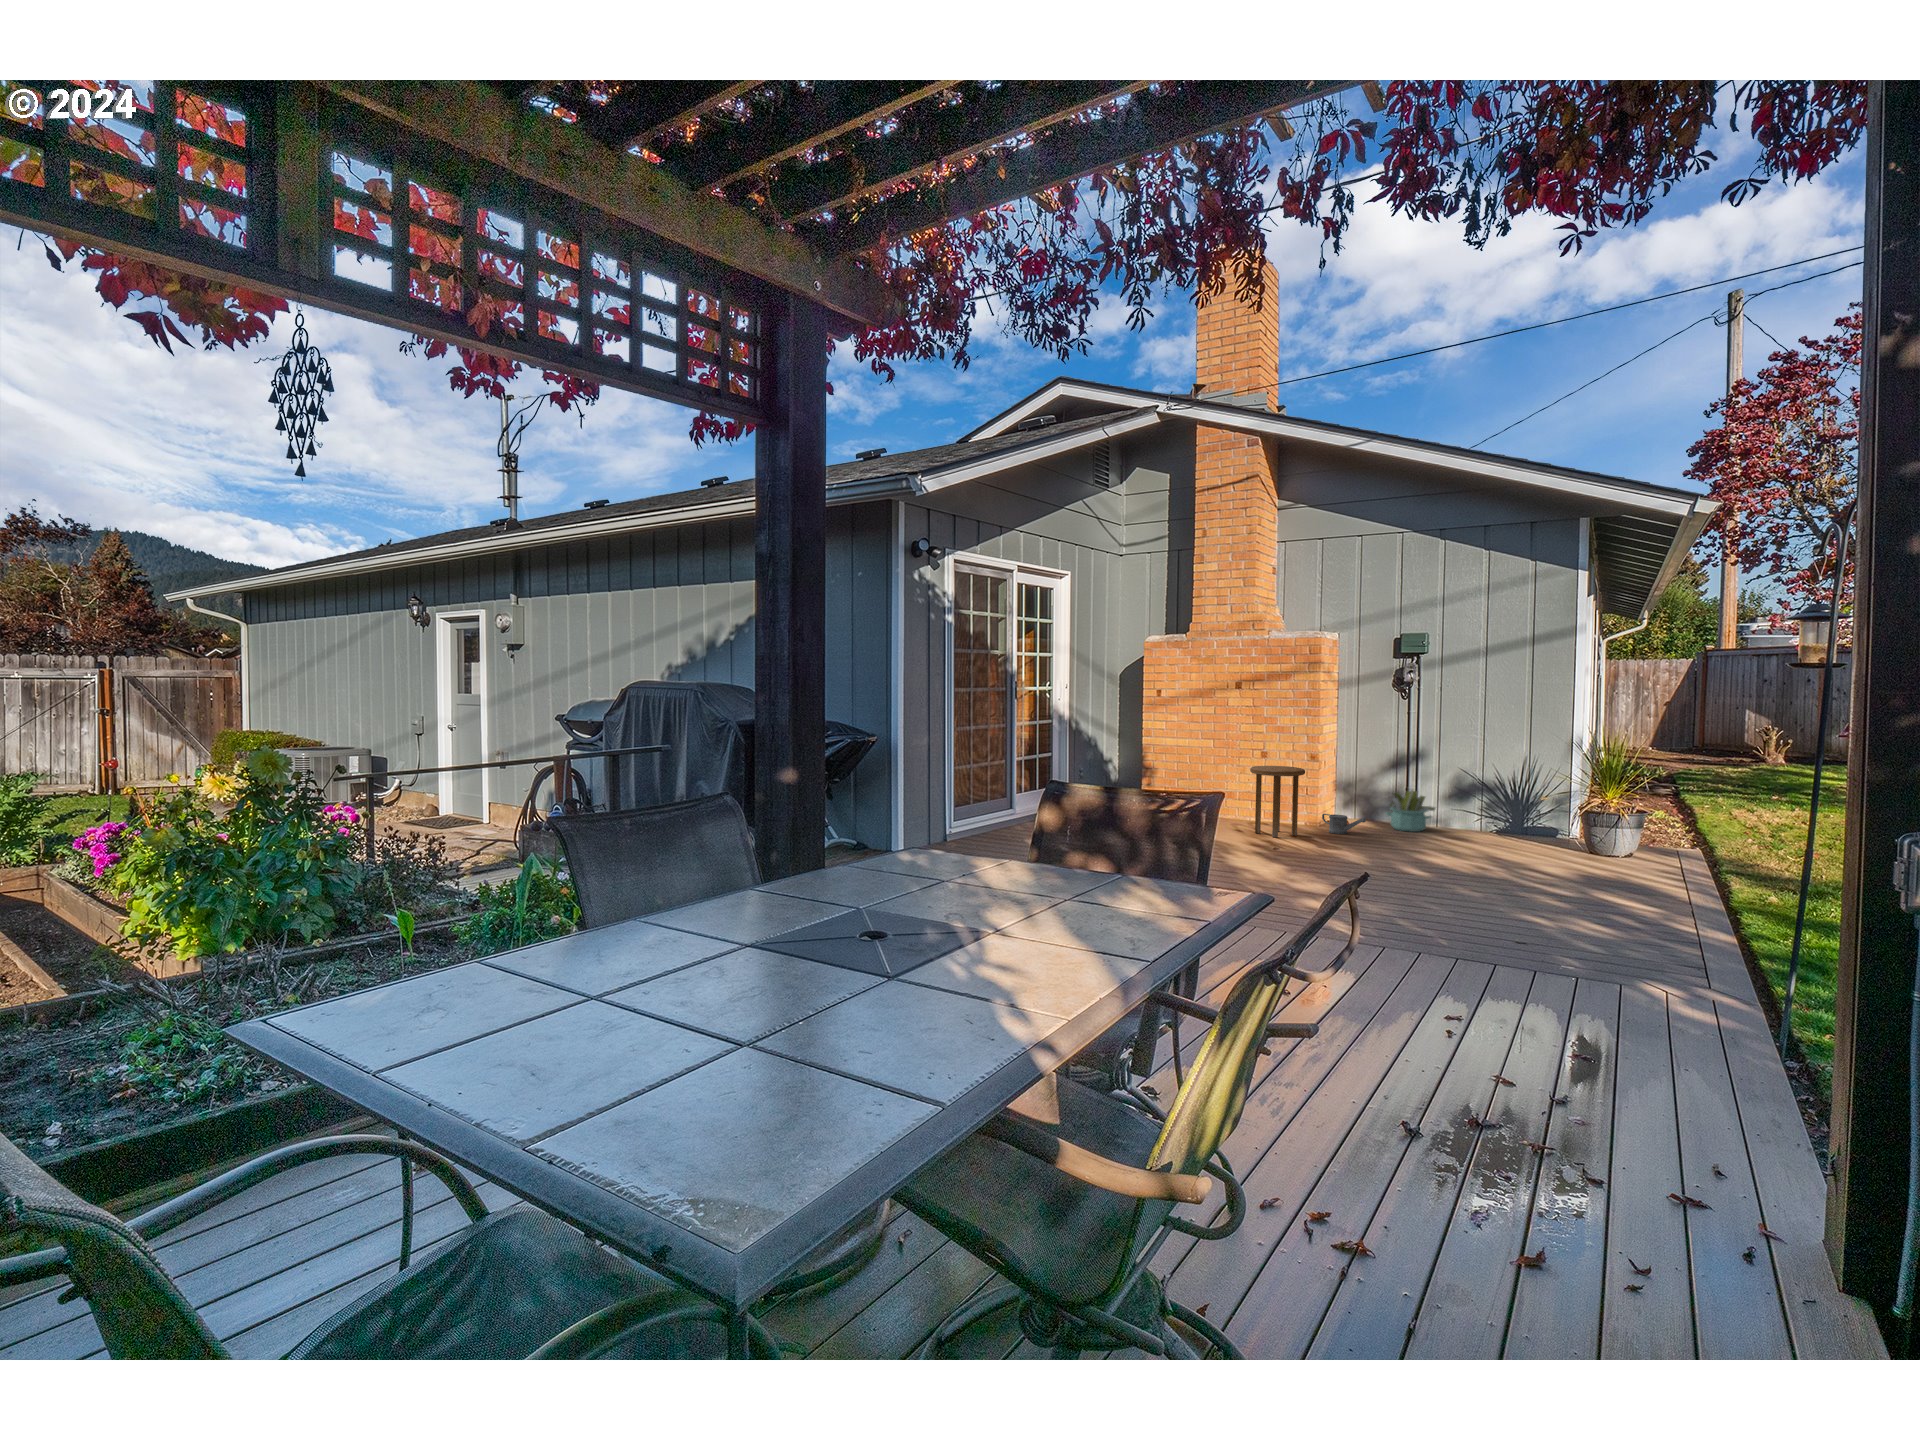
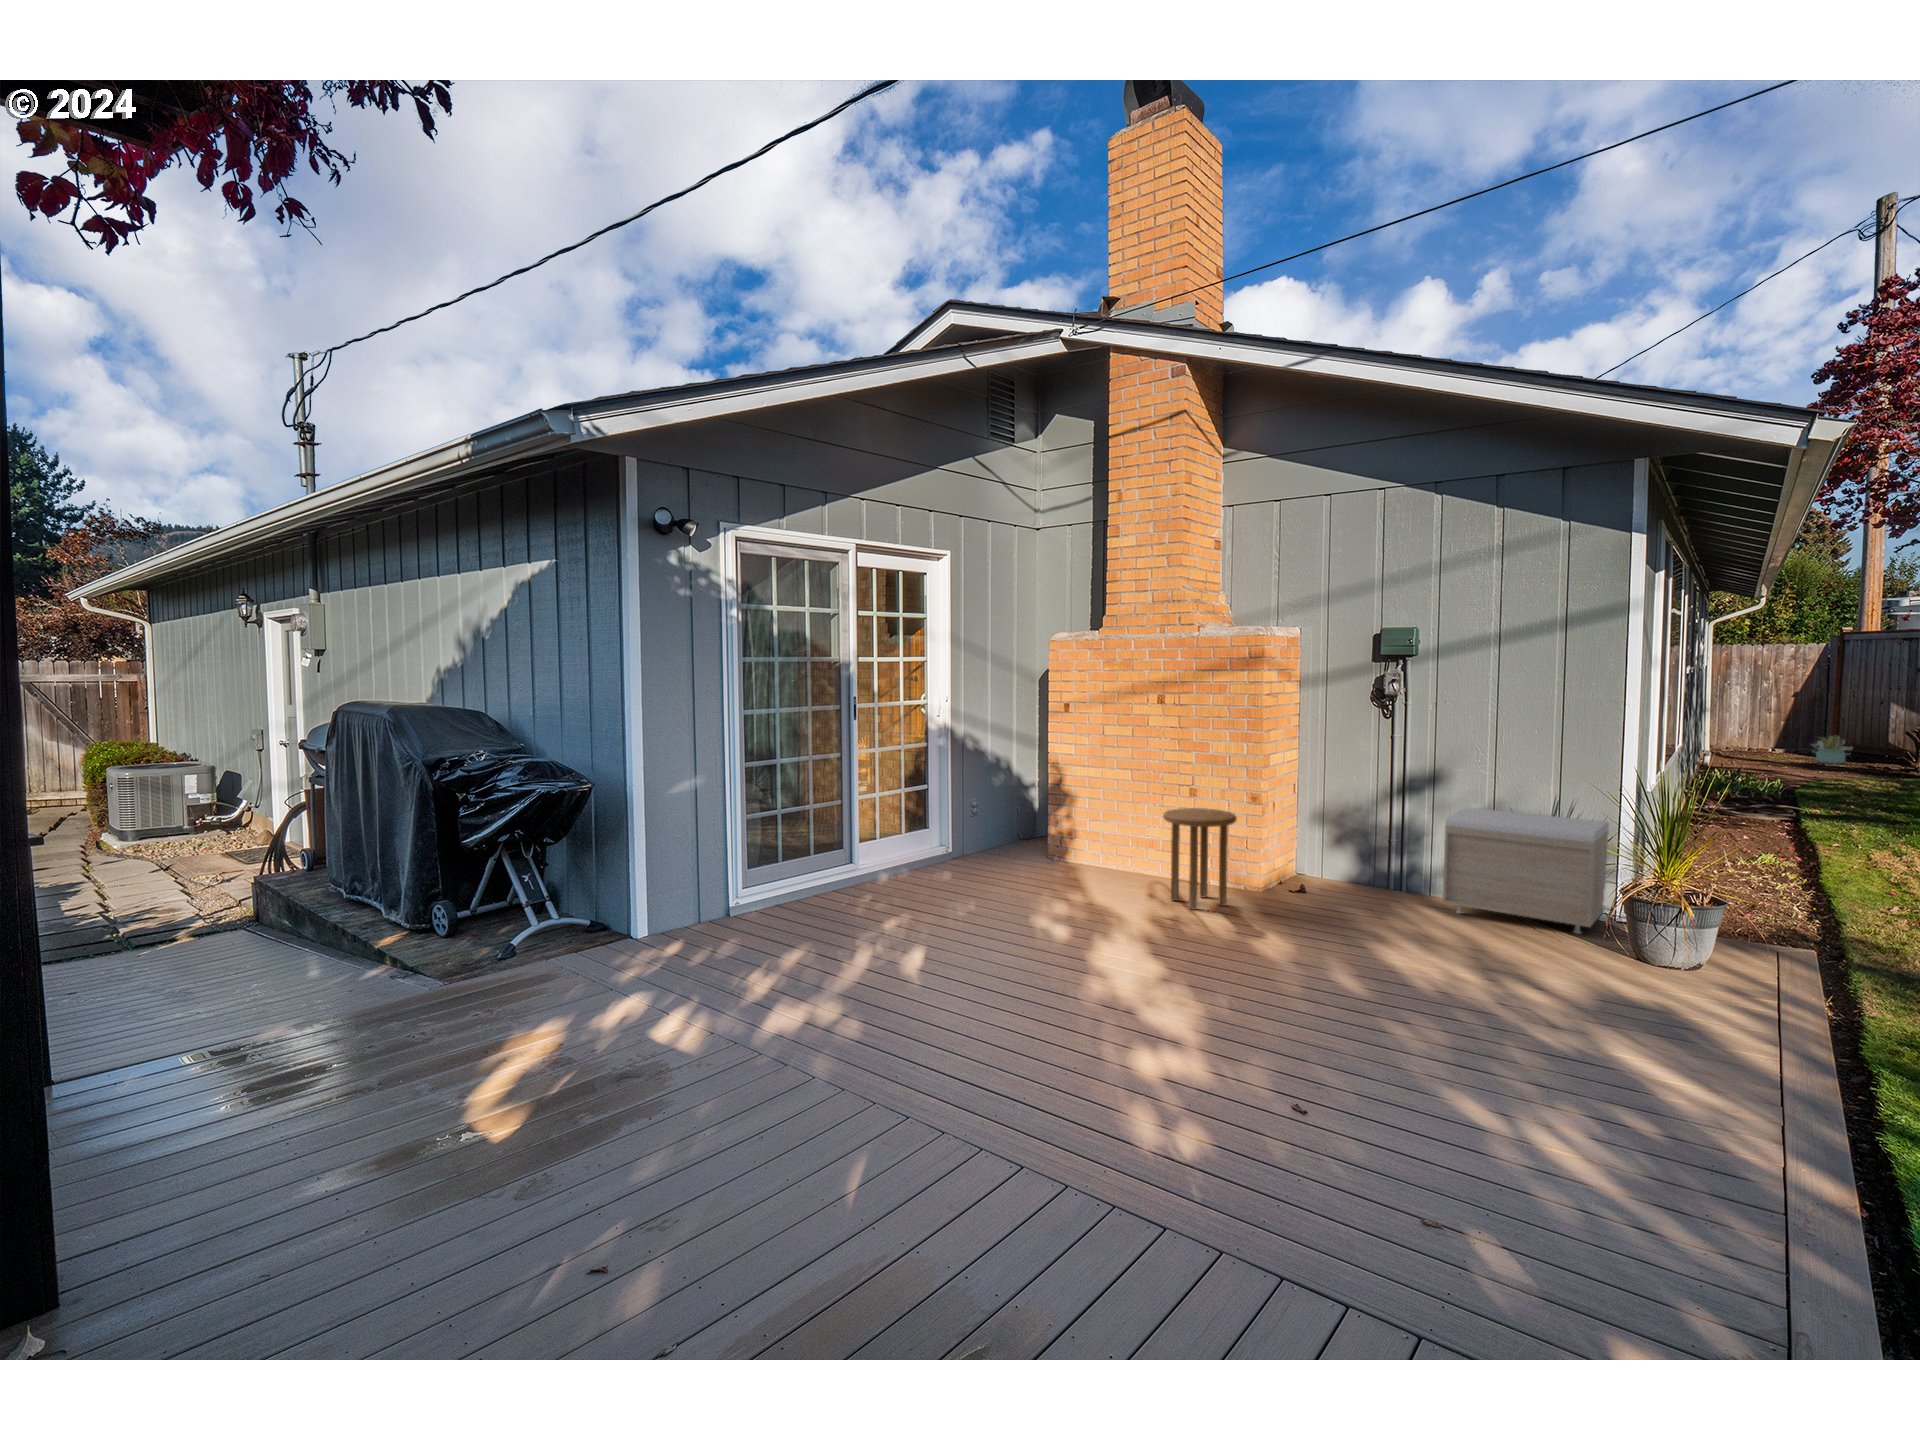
storage bench: none [1452,764,1564,846] -> present [1443,808,1609,933]
decorative plant: present [1386,791,1435,832] -> present [1812,736,1852,764]
watering can: present [1322,814,1366,834] -> none [1267,873,1321,904]

